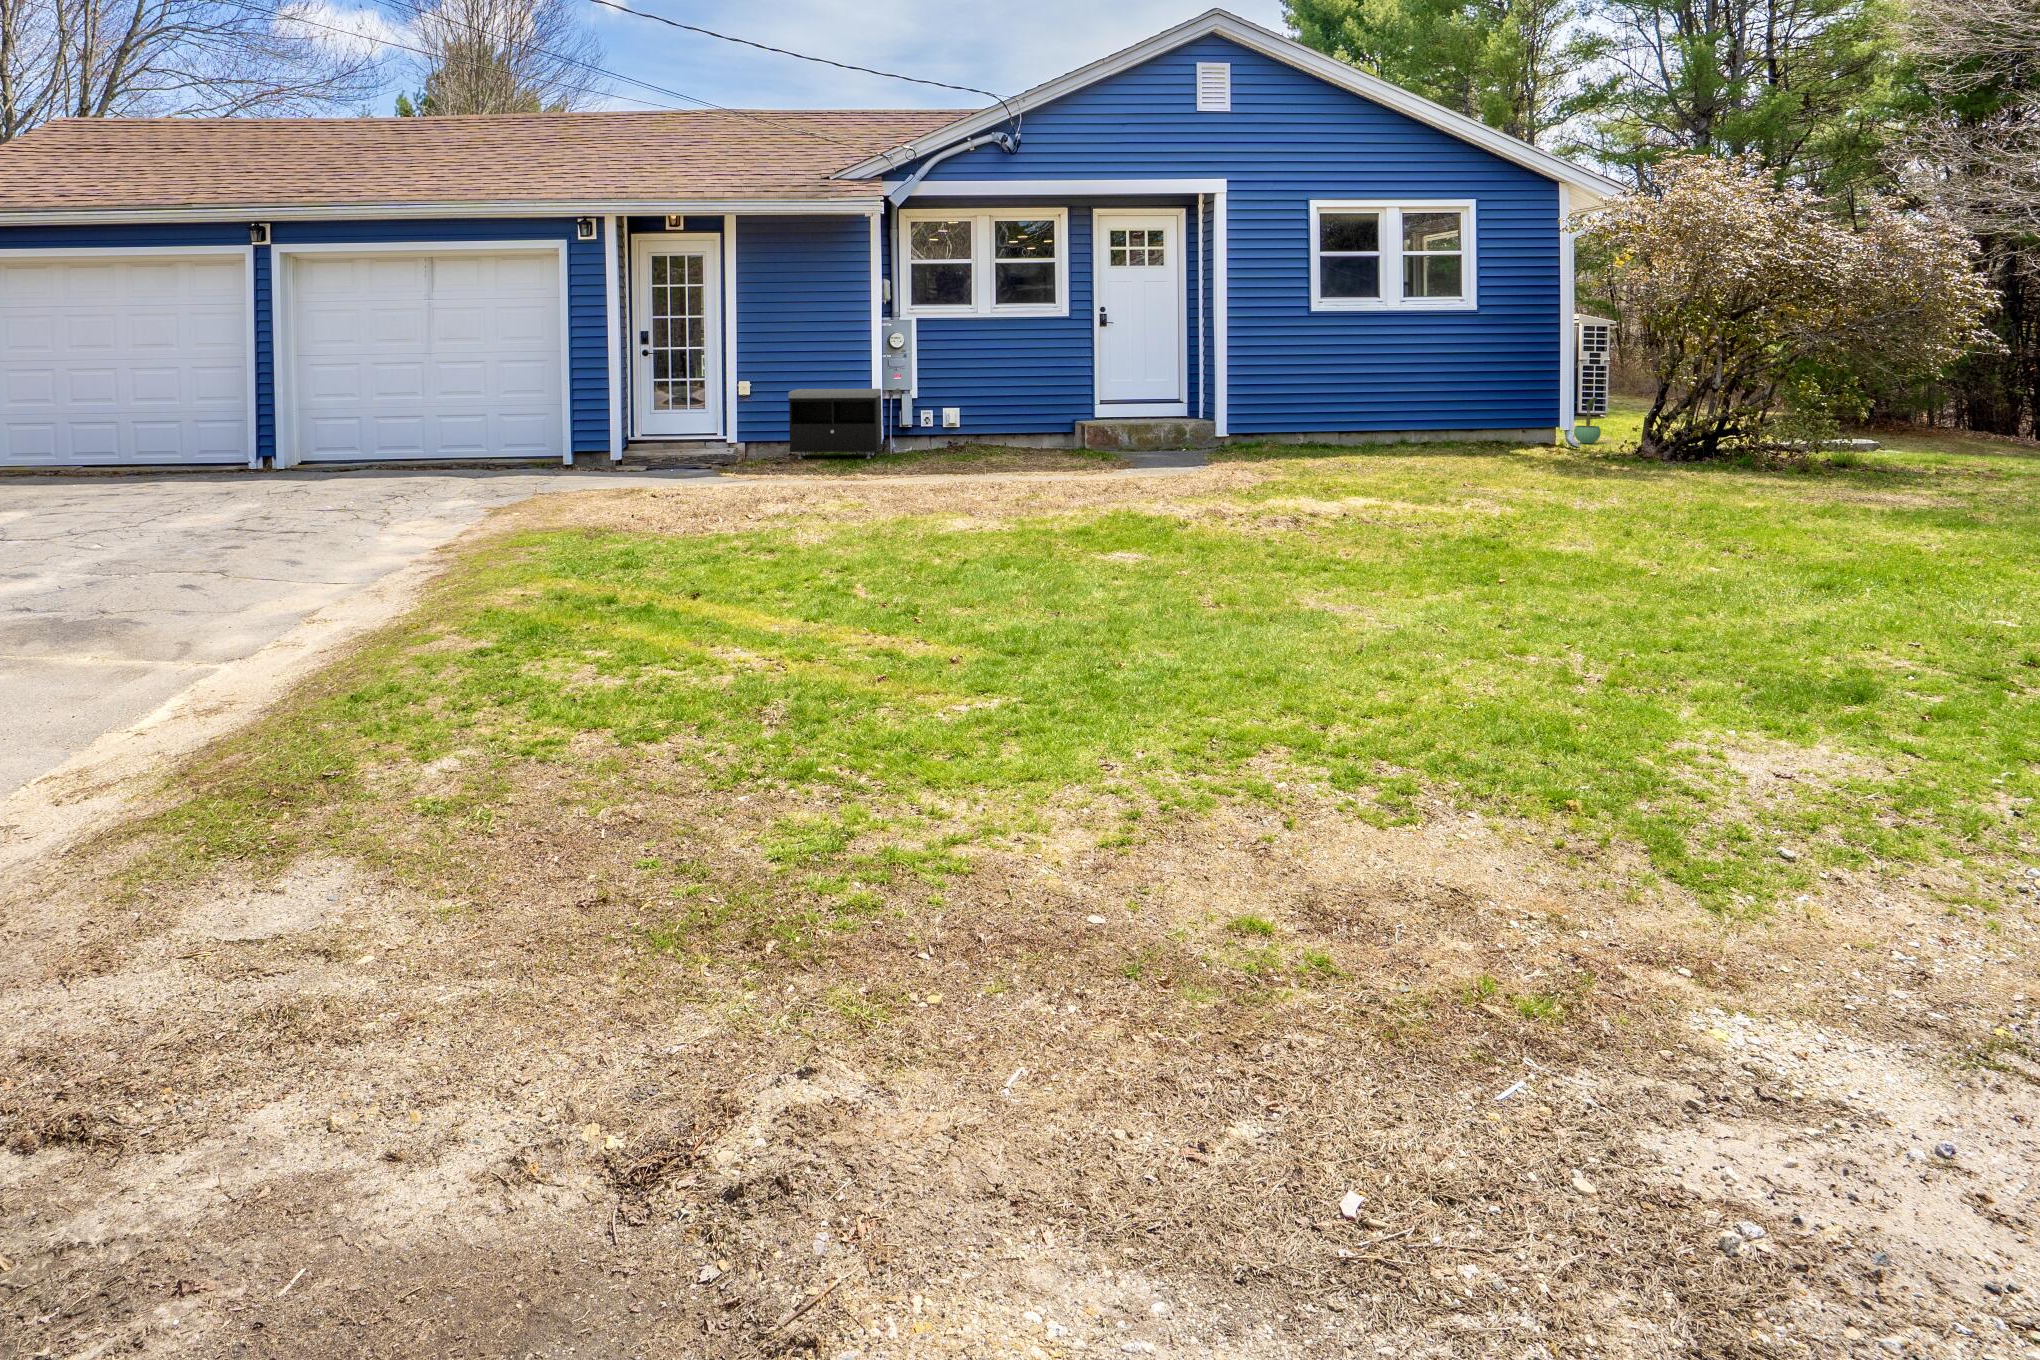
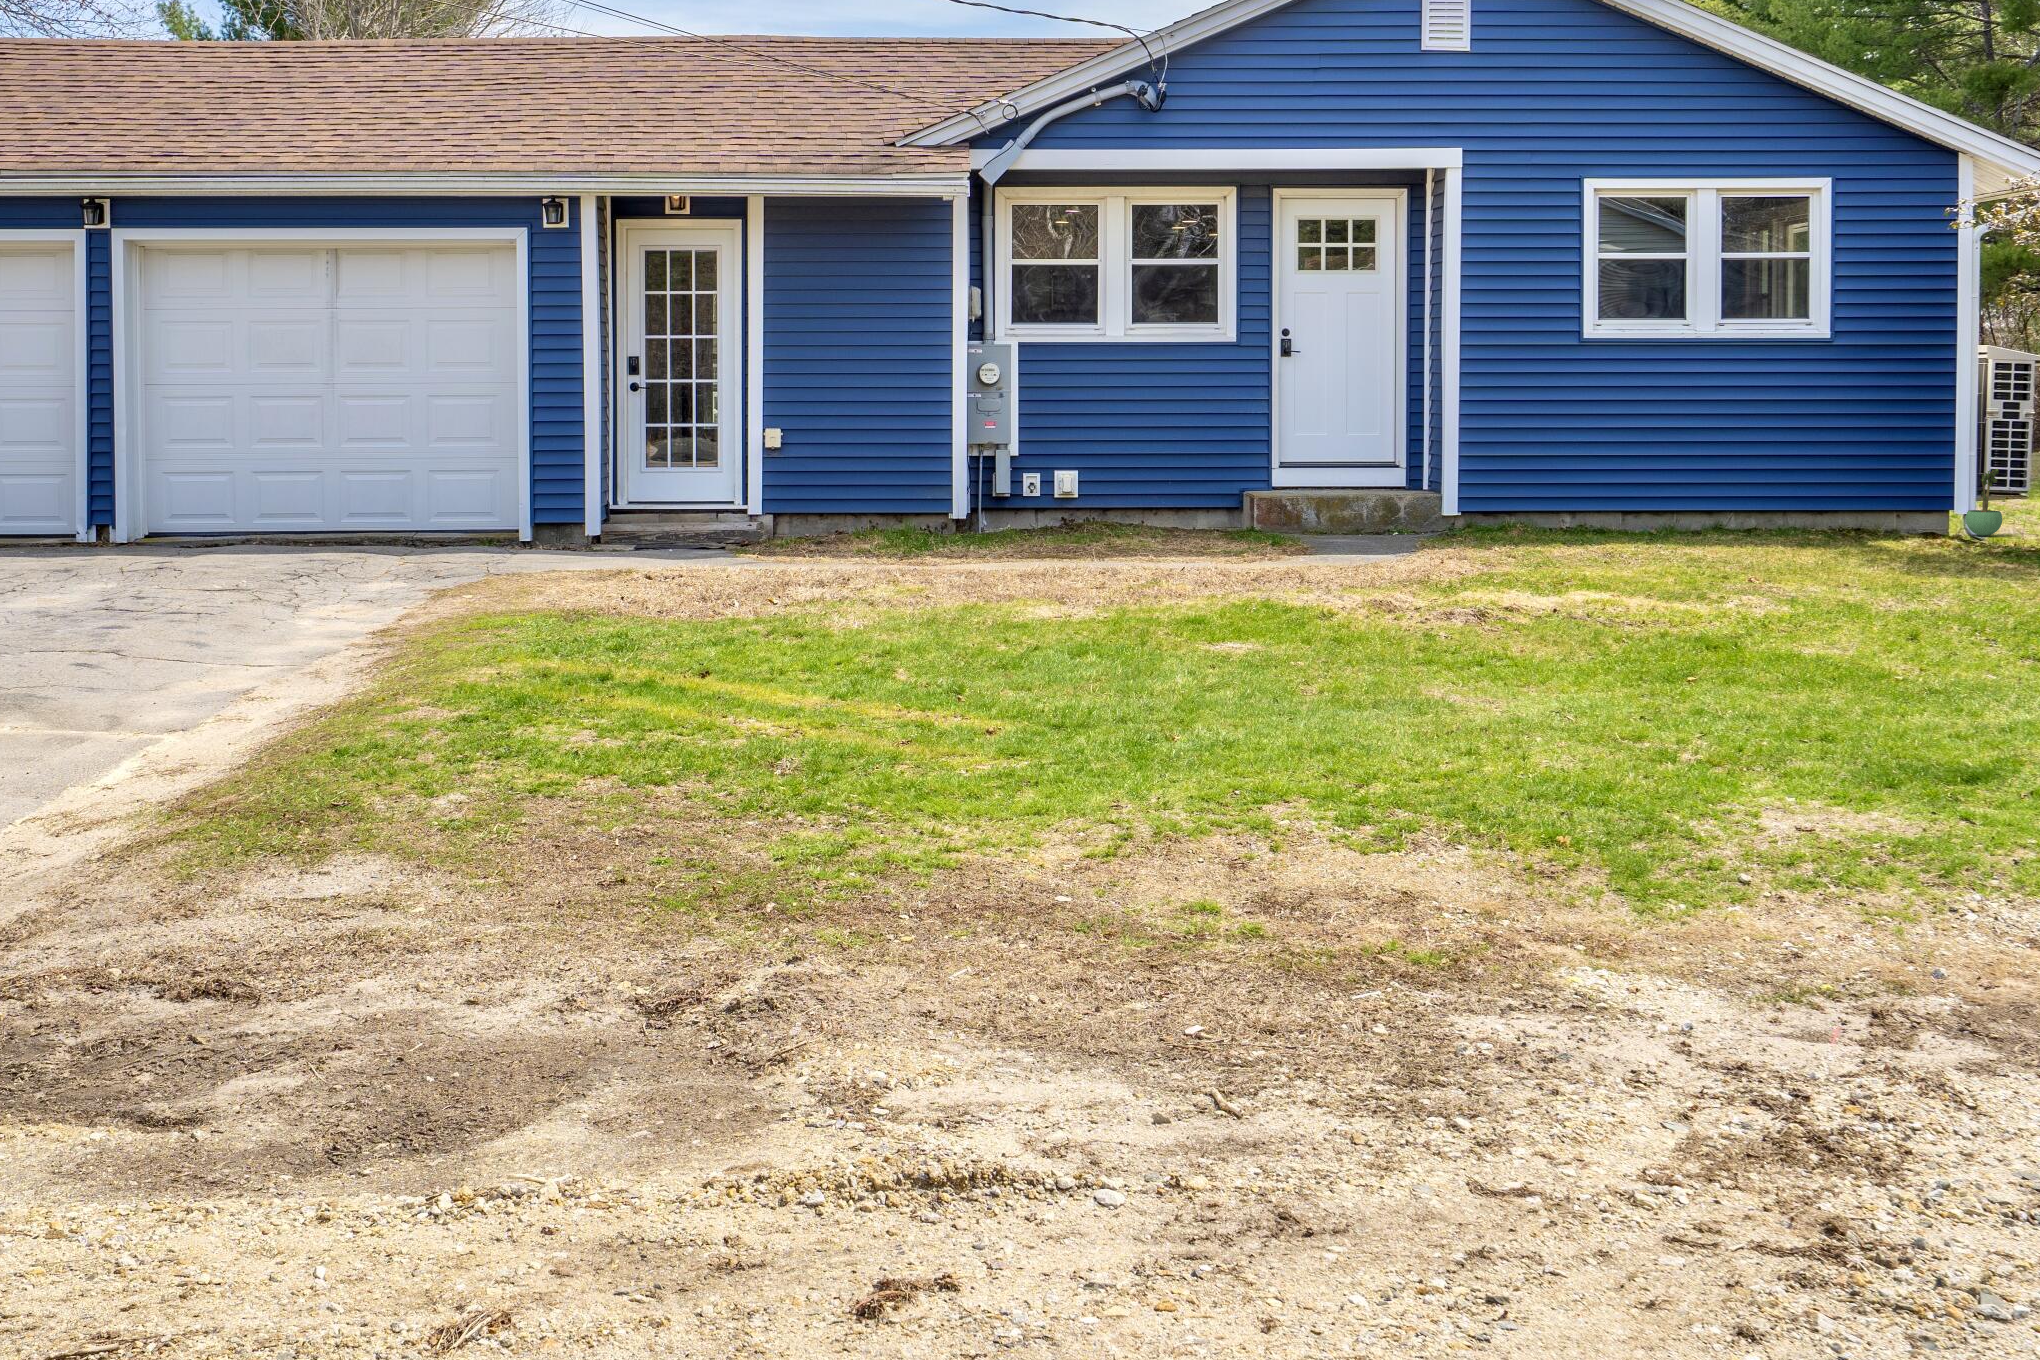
storage bench: present [788,389,882,459] -> none [831,442,963,540]

